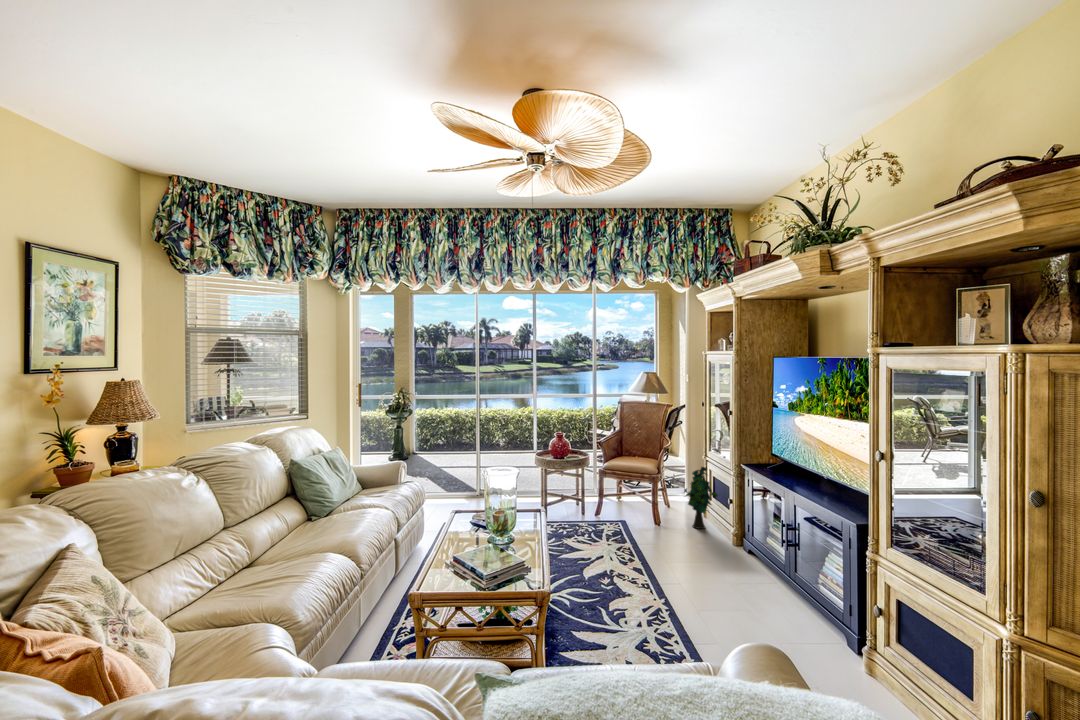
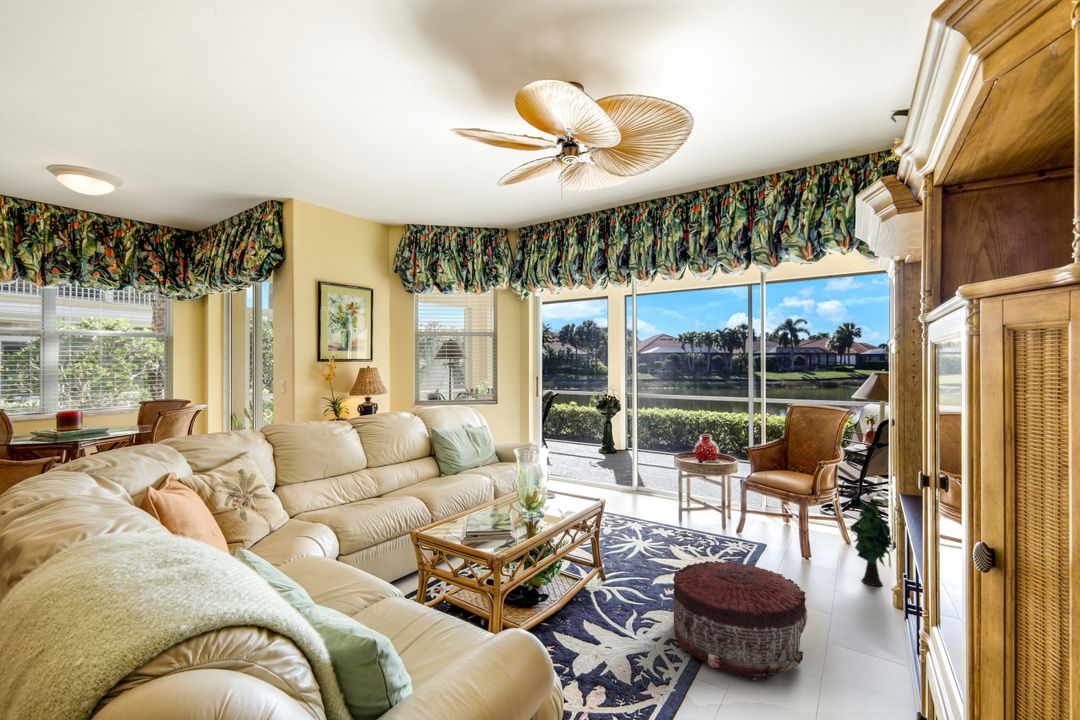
pouf: none [631,535,736,625] -> present [673,561,807,680]

